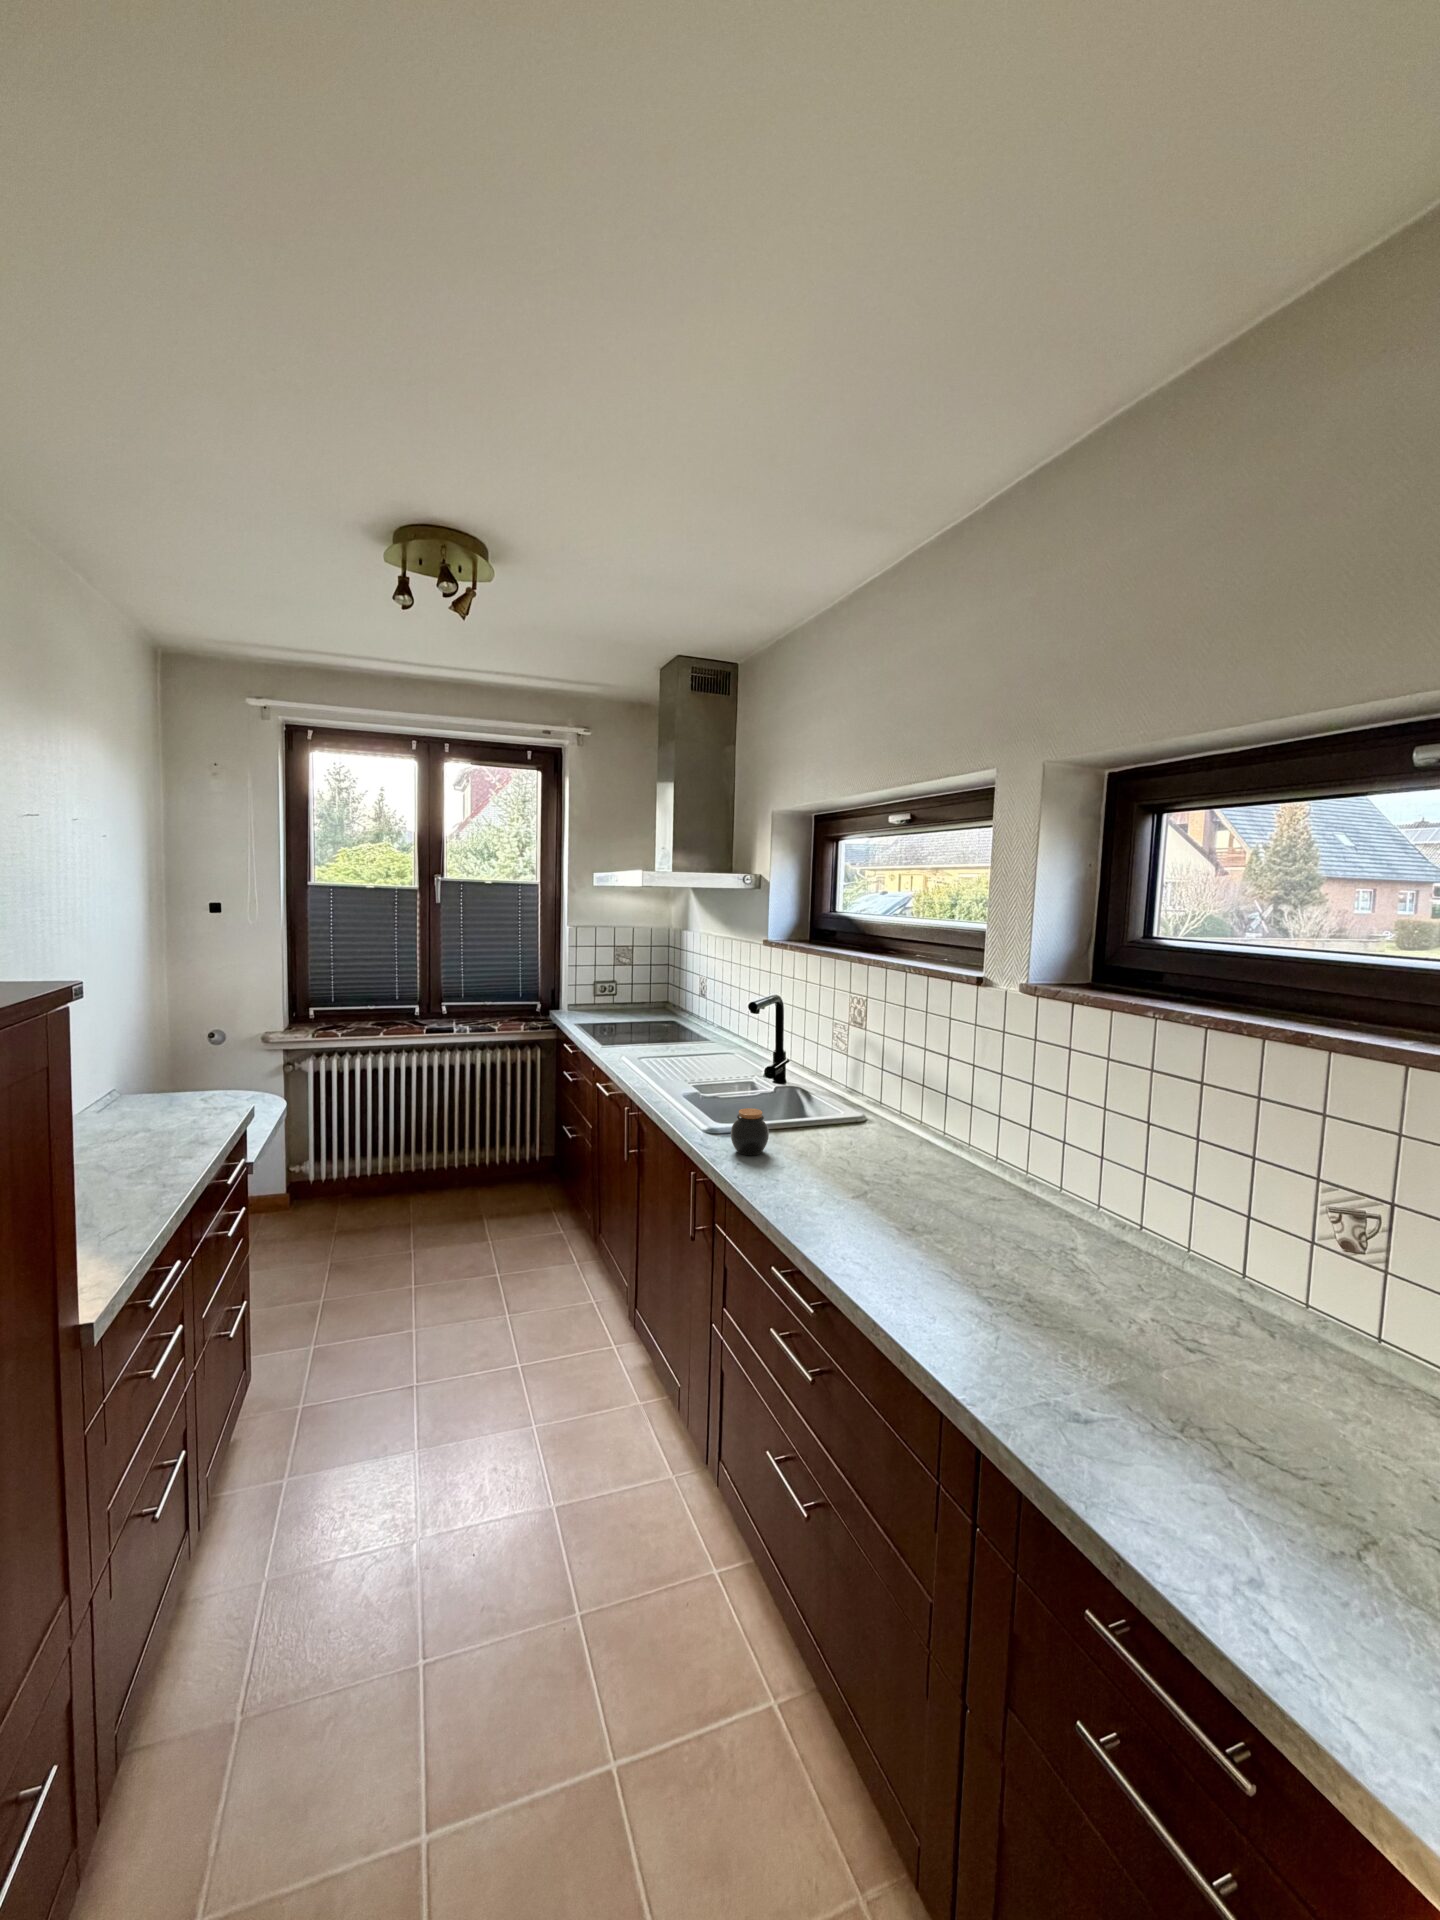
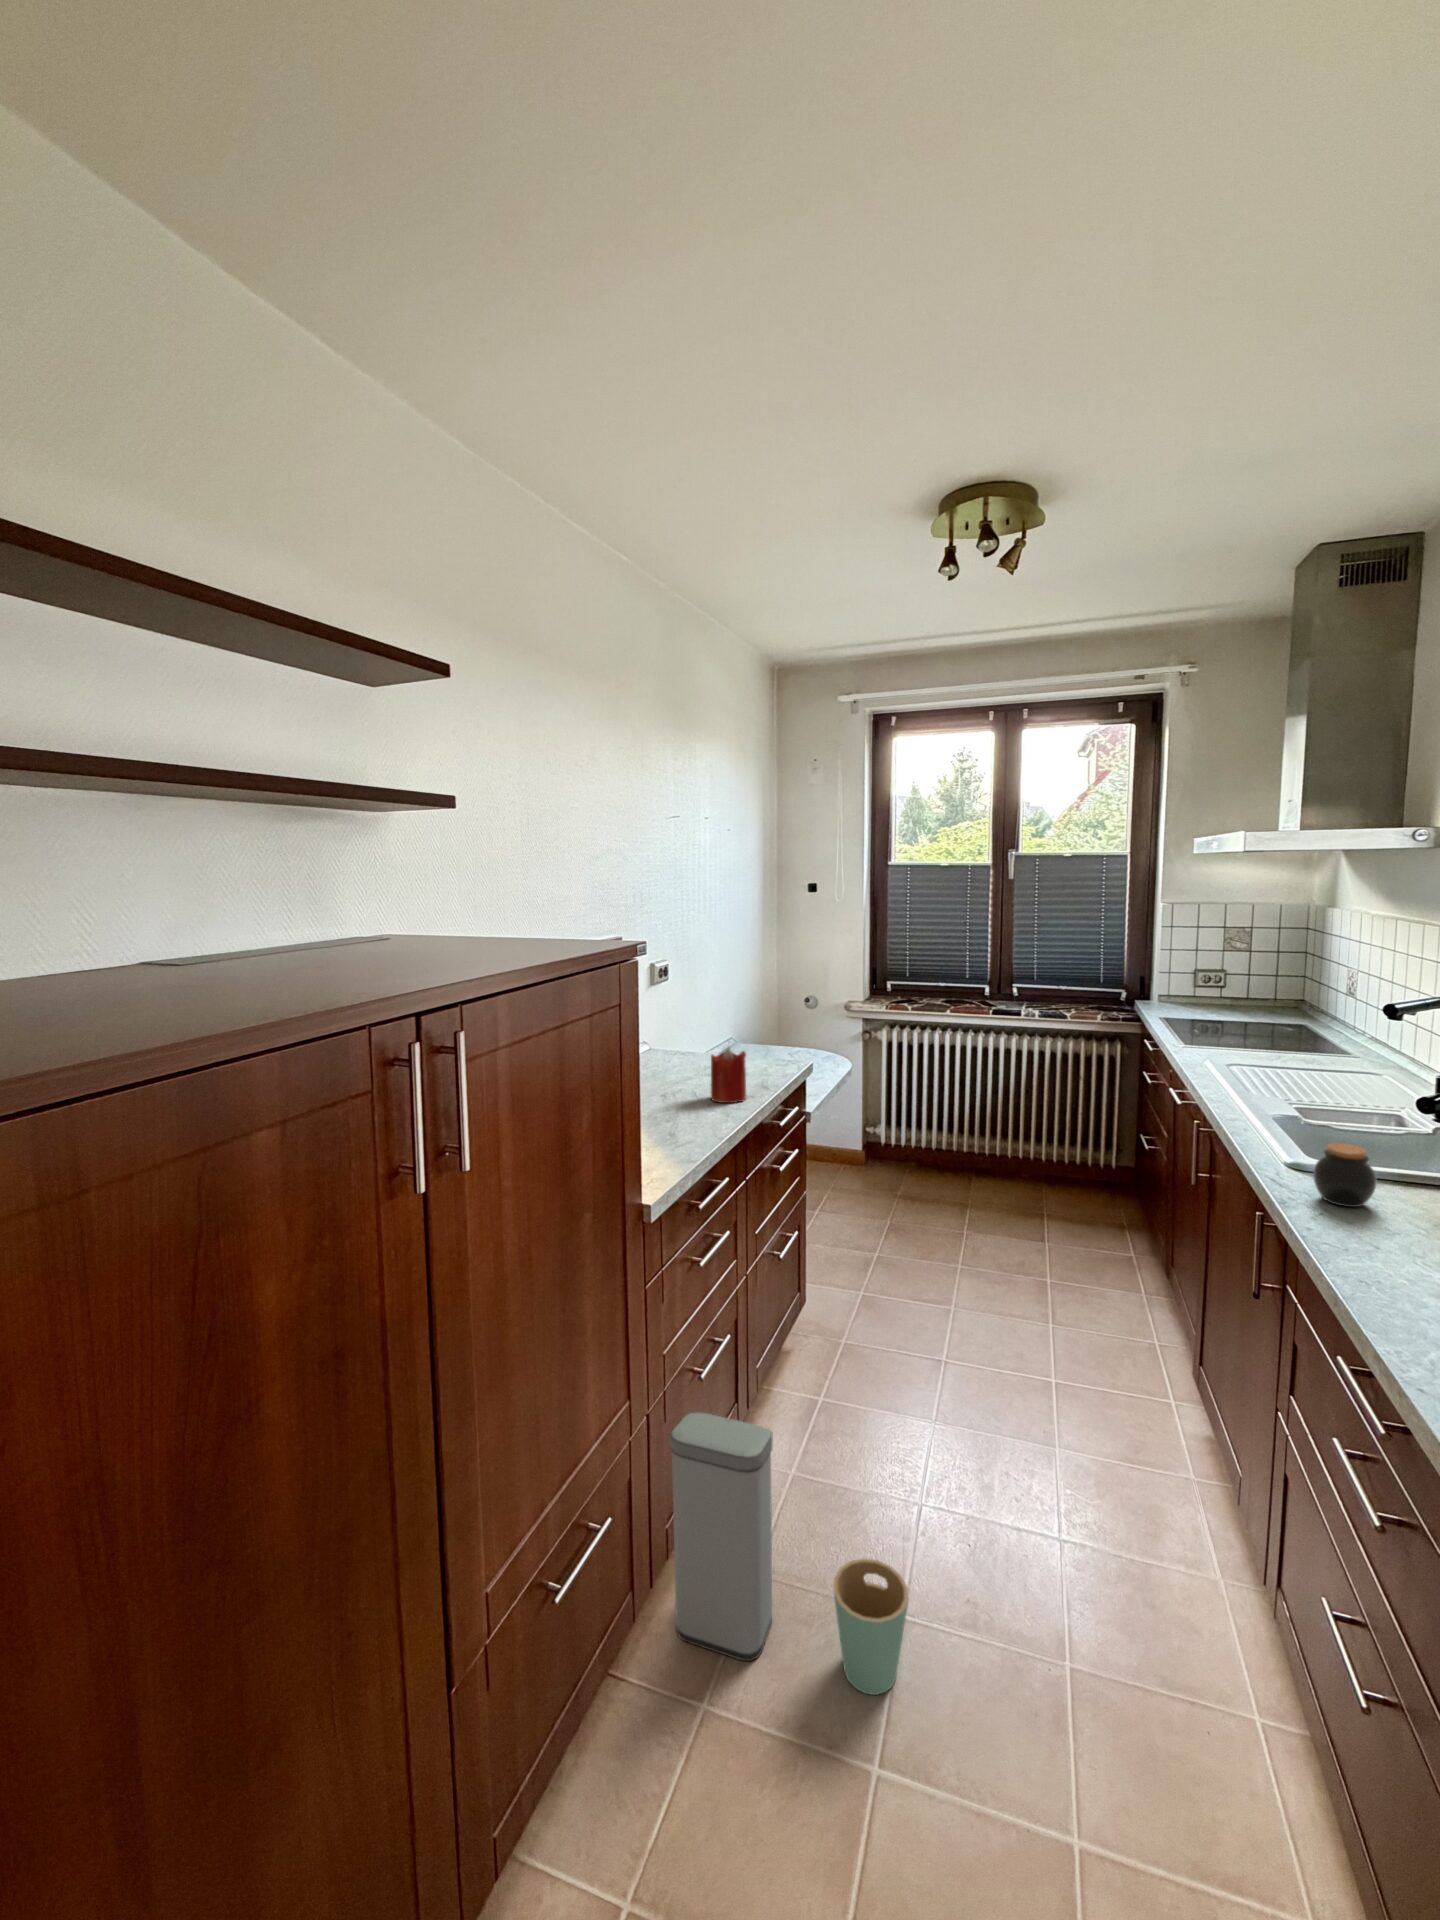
candle: none [121,1100,175,1172] -> present [711,1047,746,1103]
trash can: none [124,1543,443,1872] -> present [670,1412,909,1695]

